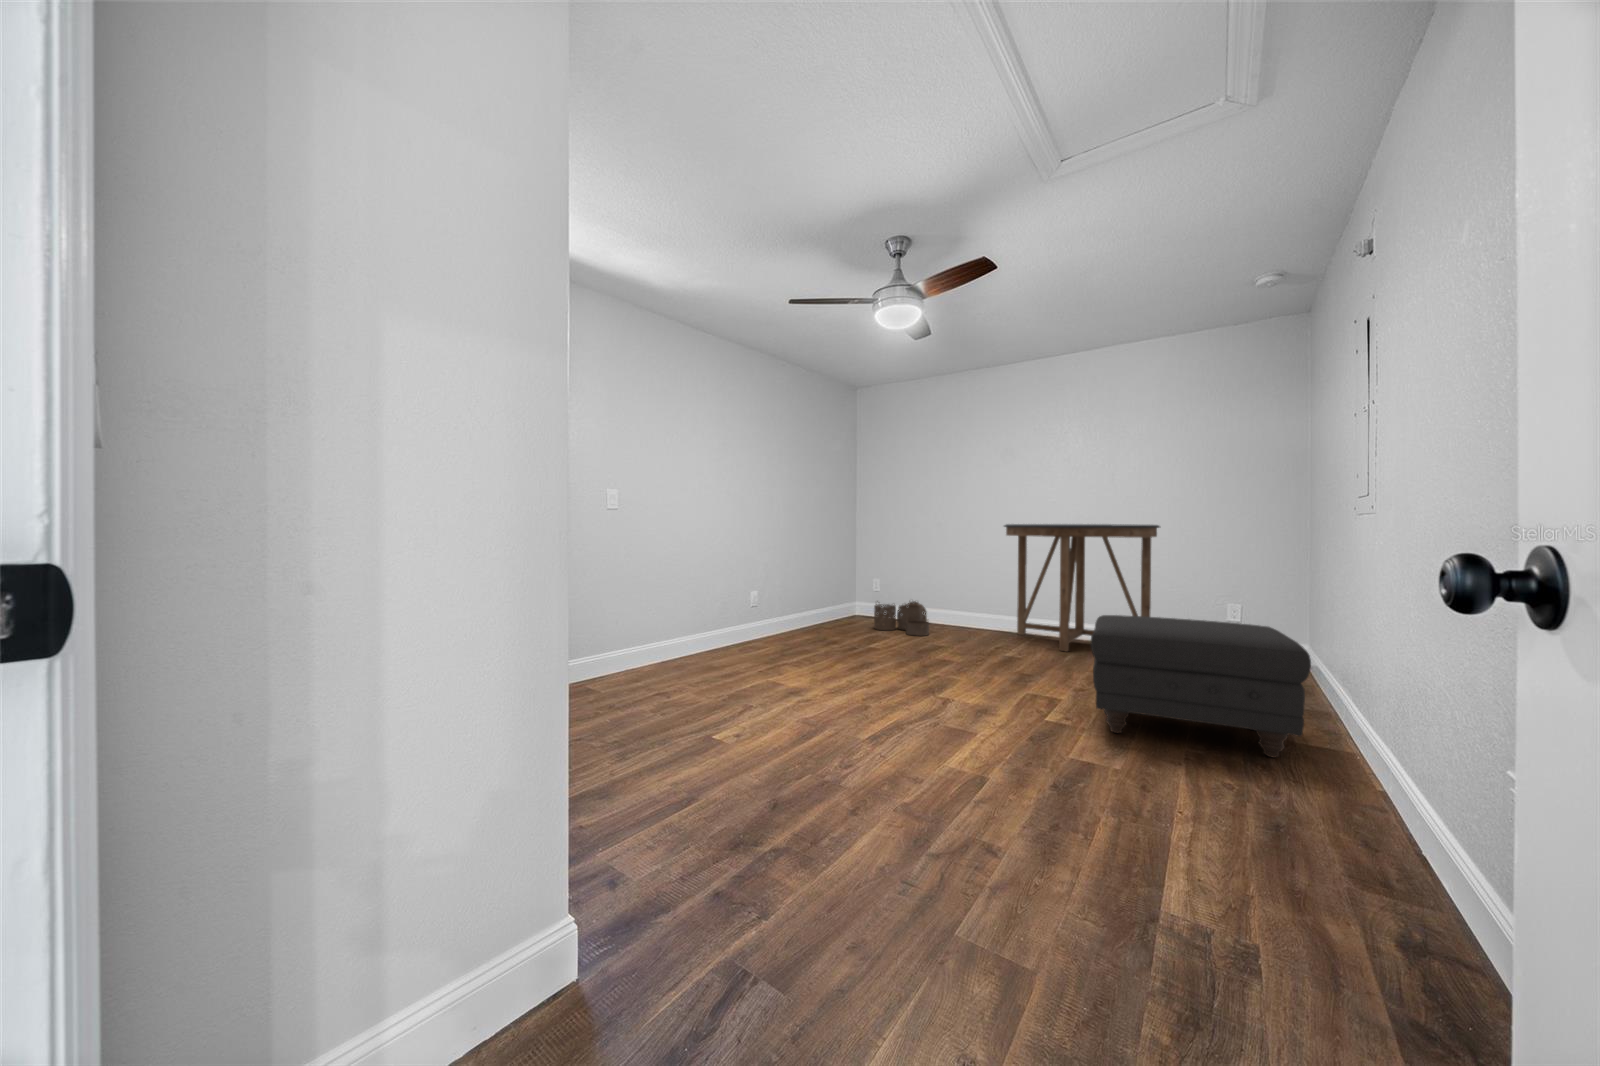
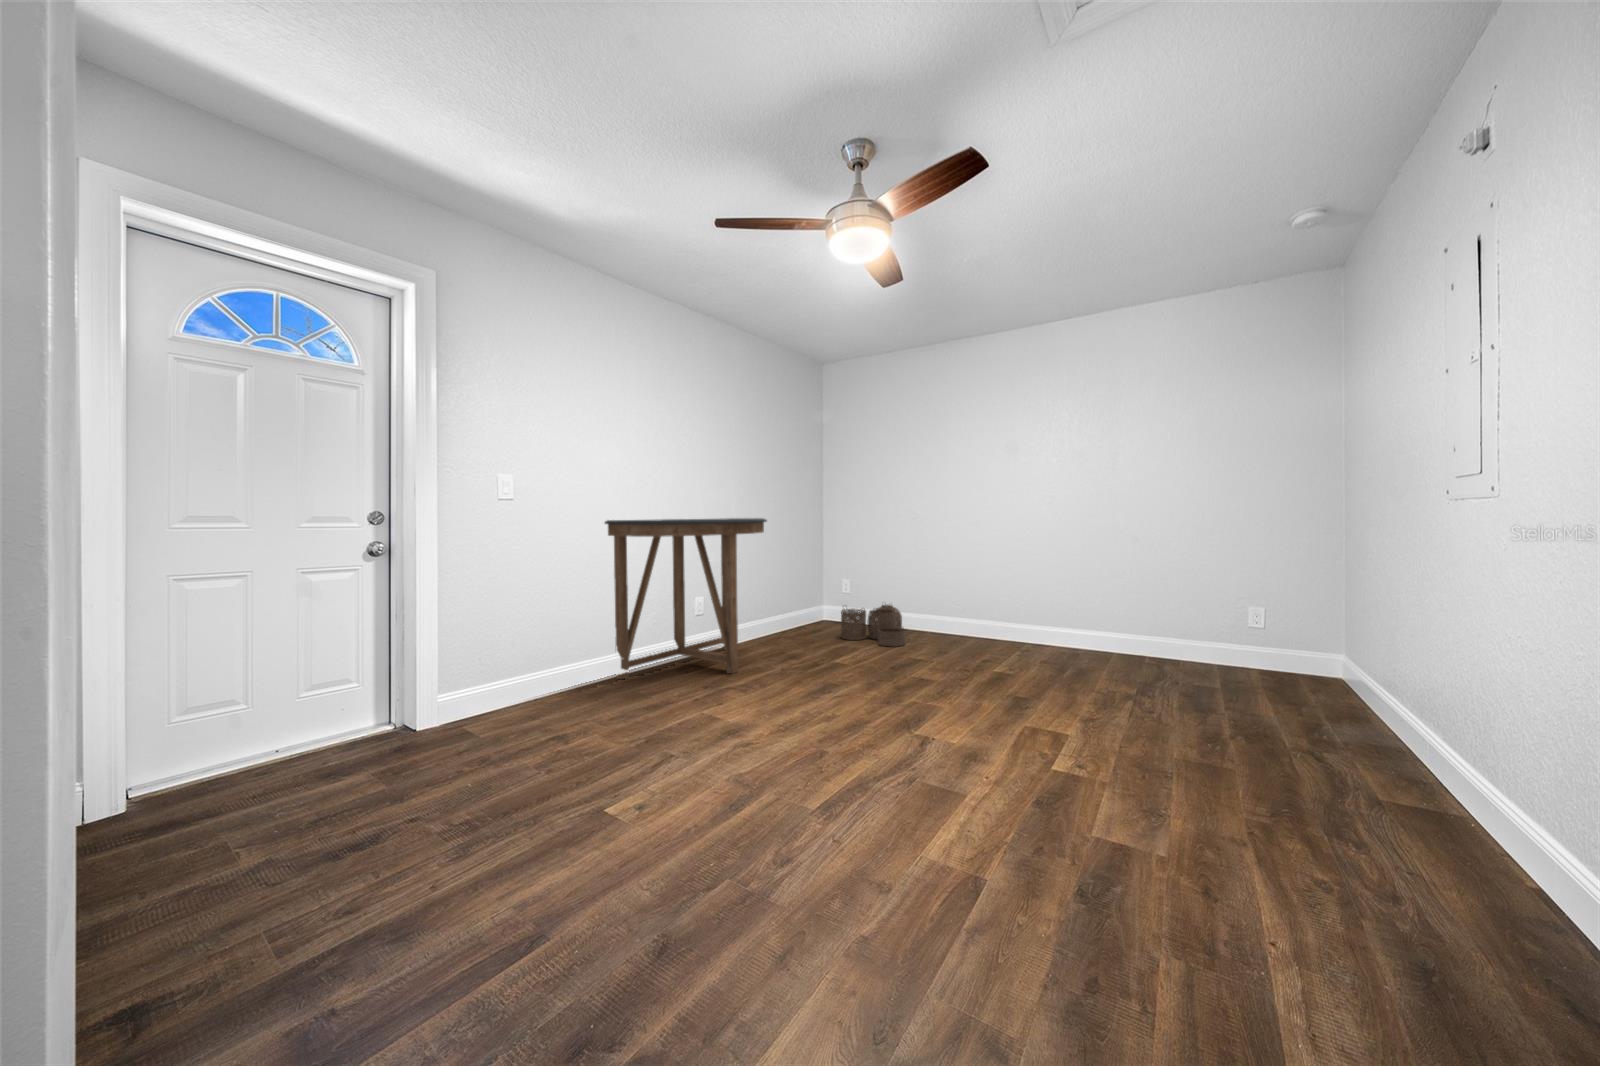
console table: present [1004,524,1160,651] -> present [605,518,767,679]
ottoman: present [1091,615,1311,757] -> none [1110,630,1410,824]

